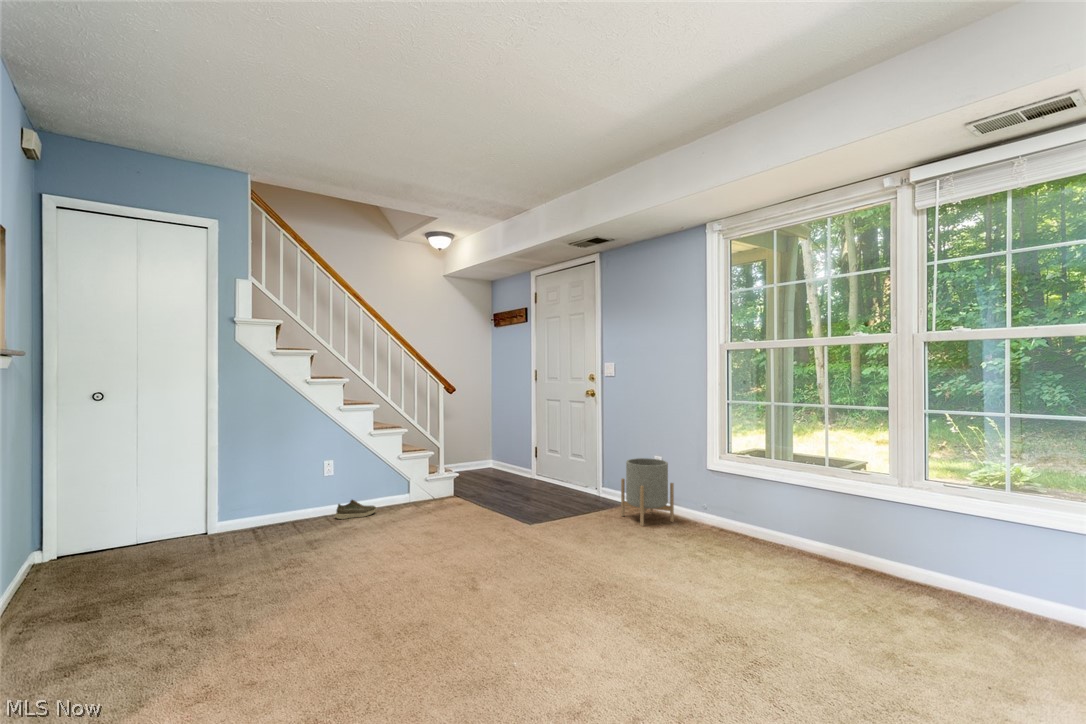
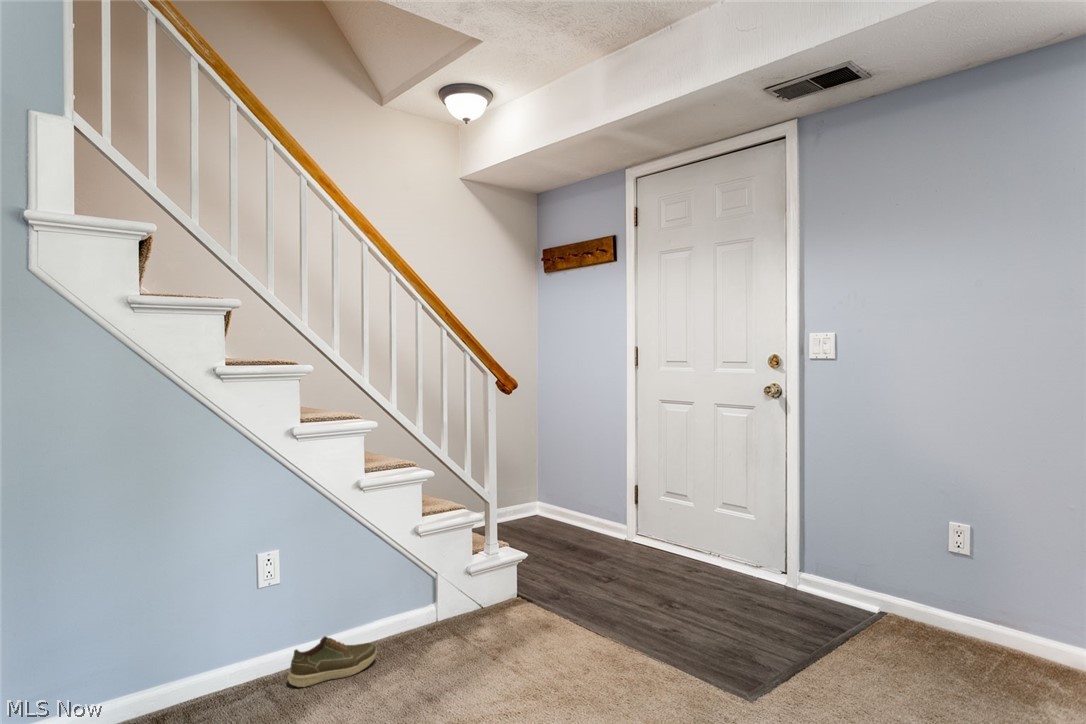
planter: present [621,458,674,526] -> none [902,531,1033,691]

